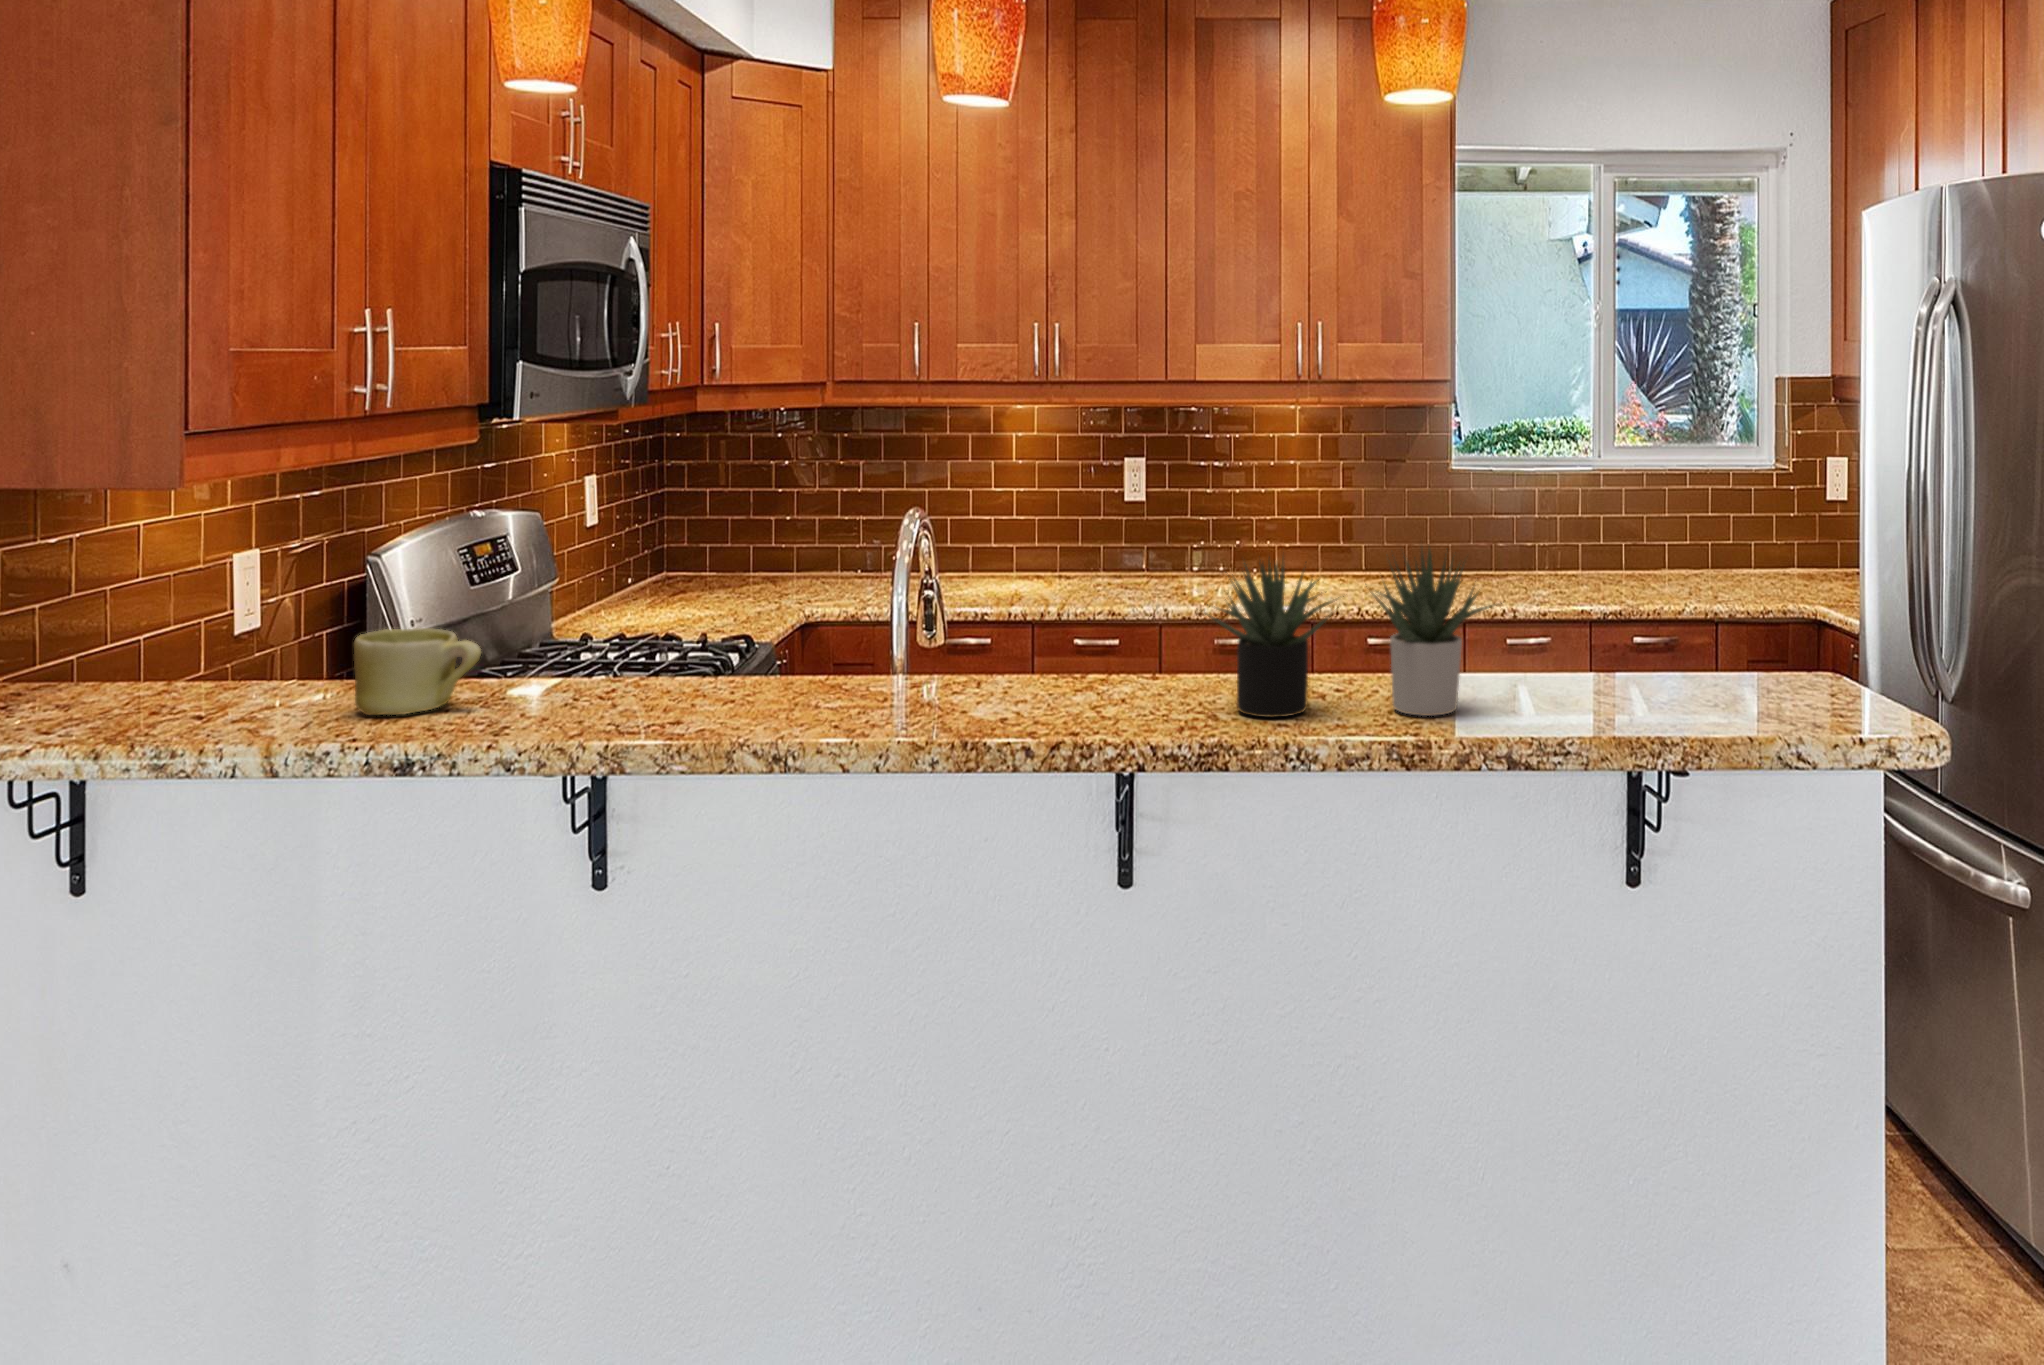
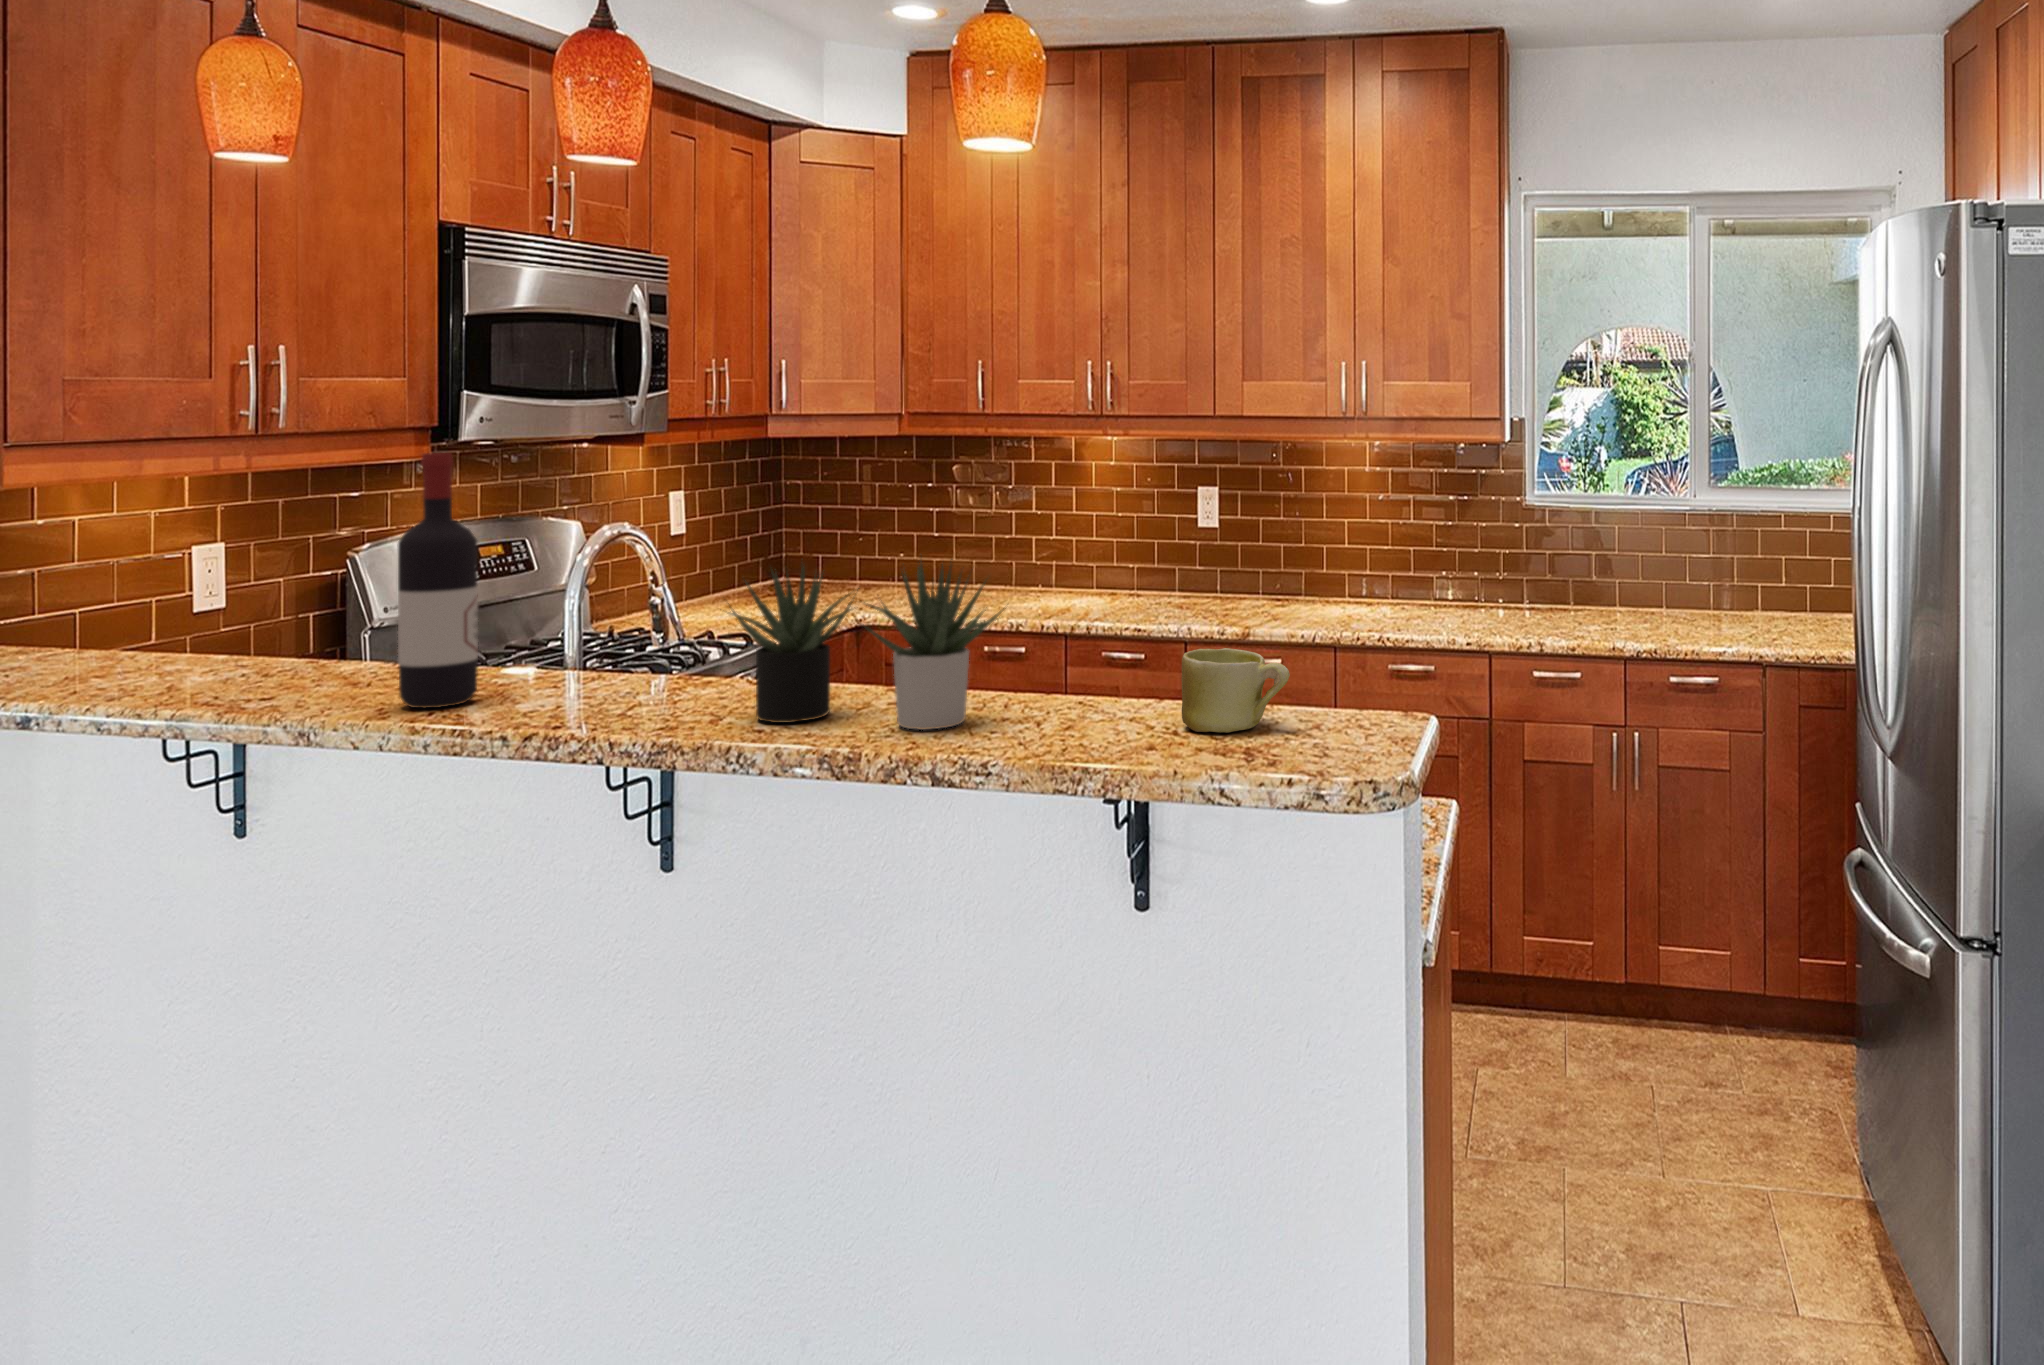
wine bottle: none [809,440,888,725] -> present [397,453,478,708]
mug: present [354,628,481,715] -> present [1182,648,1290,733]

